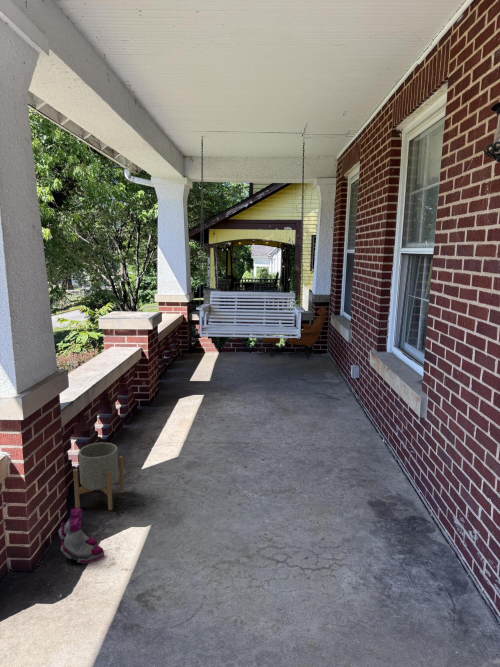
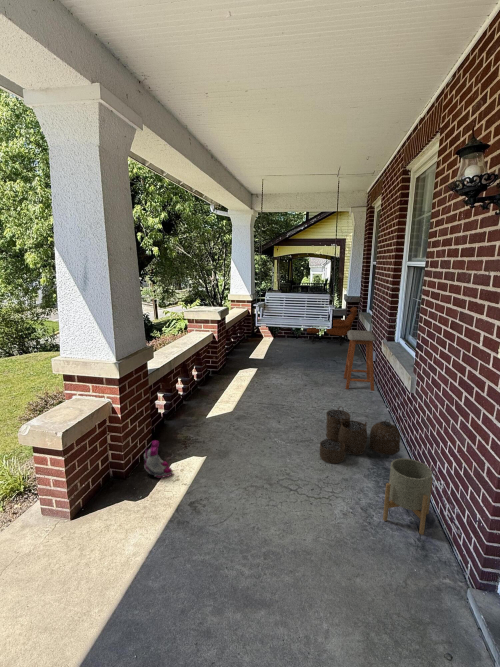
stool: none [319,338,362,416] -> present [344,330,377,391]
woven basket: none [307,440,408,519] -> present [319,408,400,463]
planter: present [73,443,124,510] -> present [383,458,433,535]

